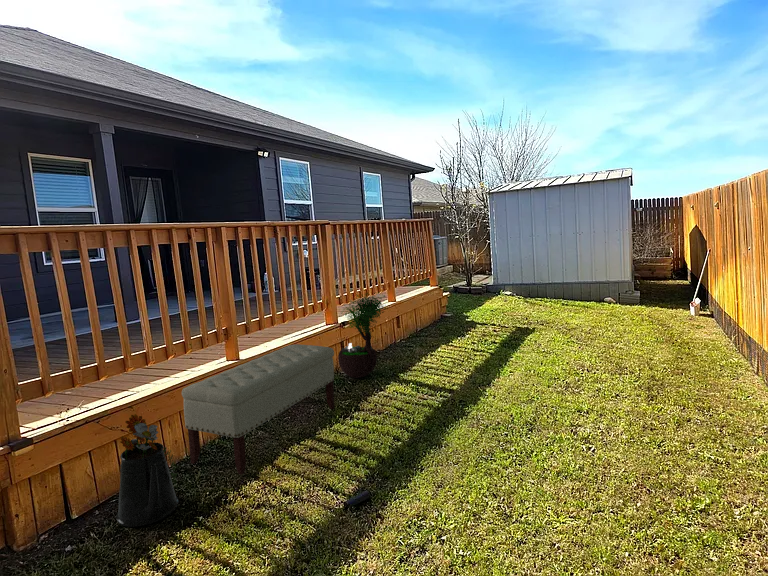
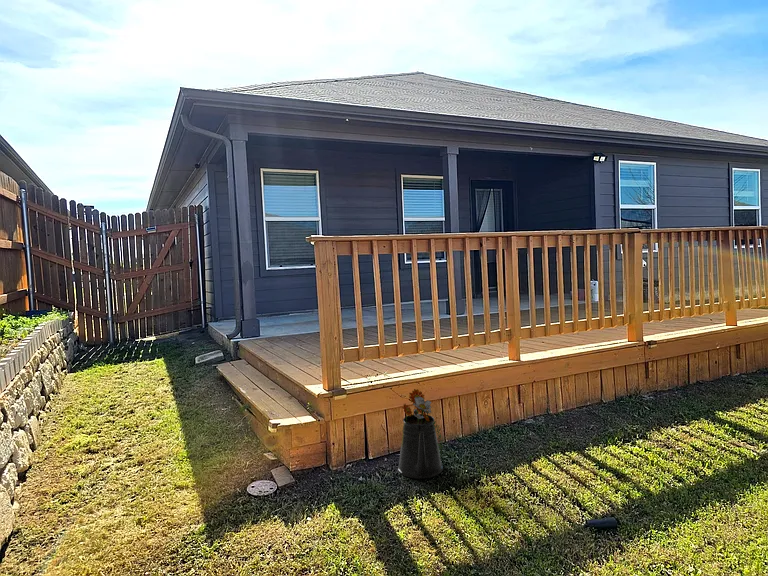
potted tree: present [338,292,386,378] -> none [635,303,706,405]
bench: present [182,344,334,475] -> none [458,355,619,465]

